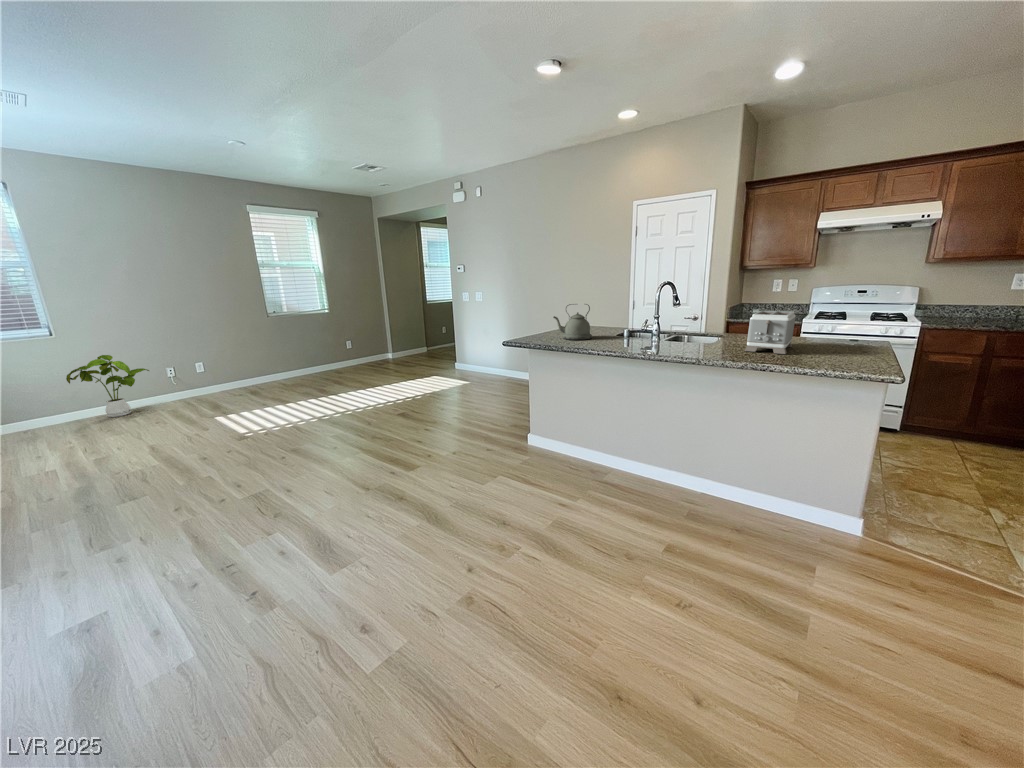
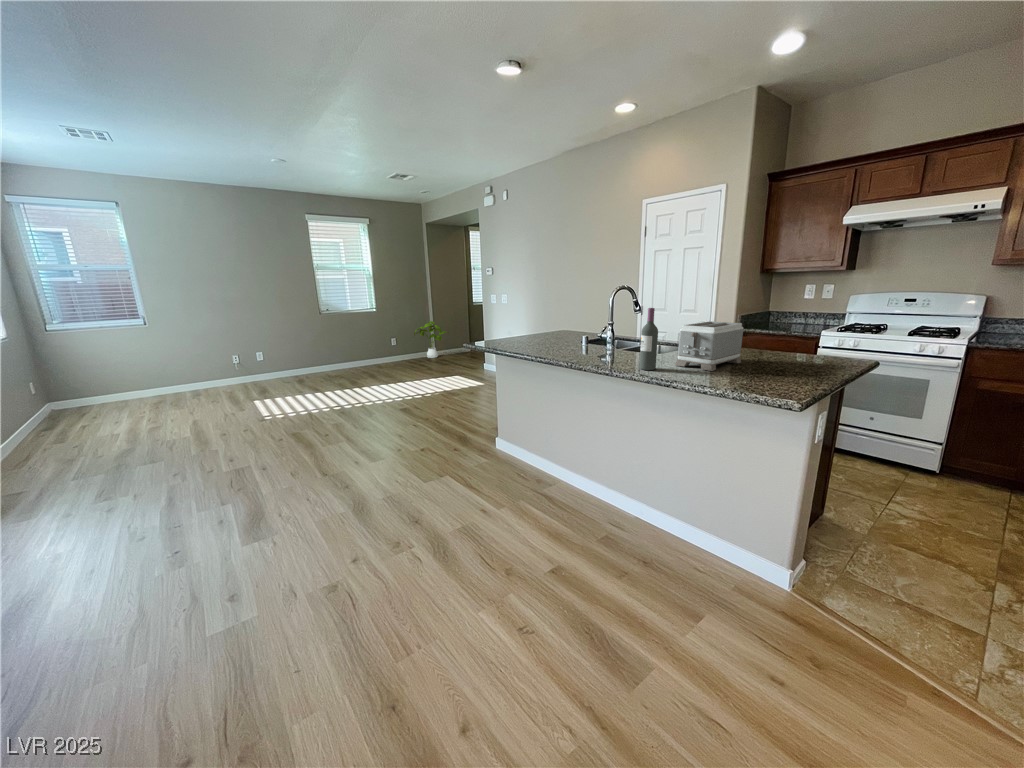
wine bottle: none [720,299,740,356] -> present [639,308,658,370]
kettle: present [553,304,592,340] -> none [513,309,552,346]
house plant: present [66,355,149,417] -> present [414,321,448,358]

